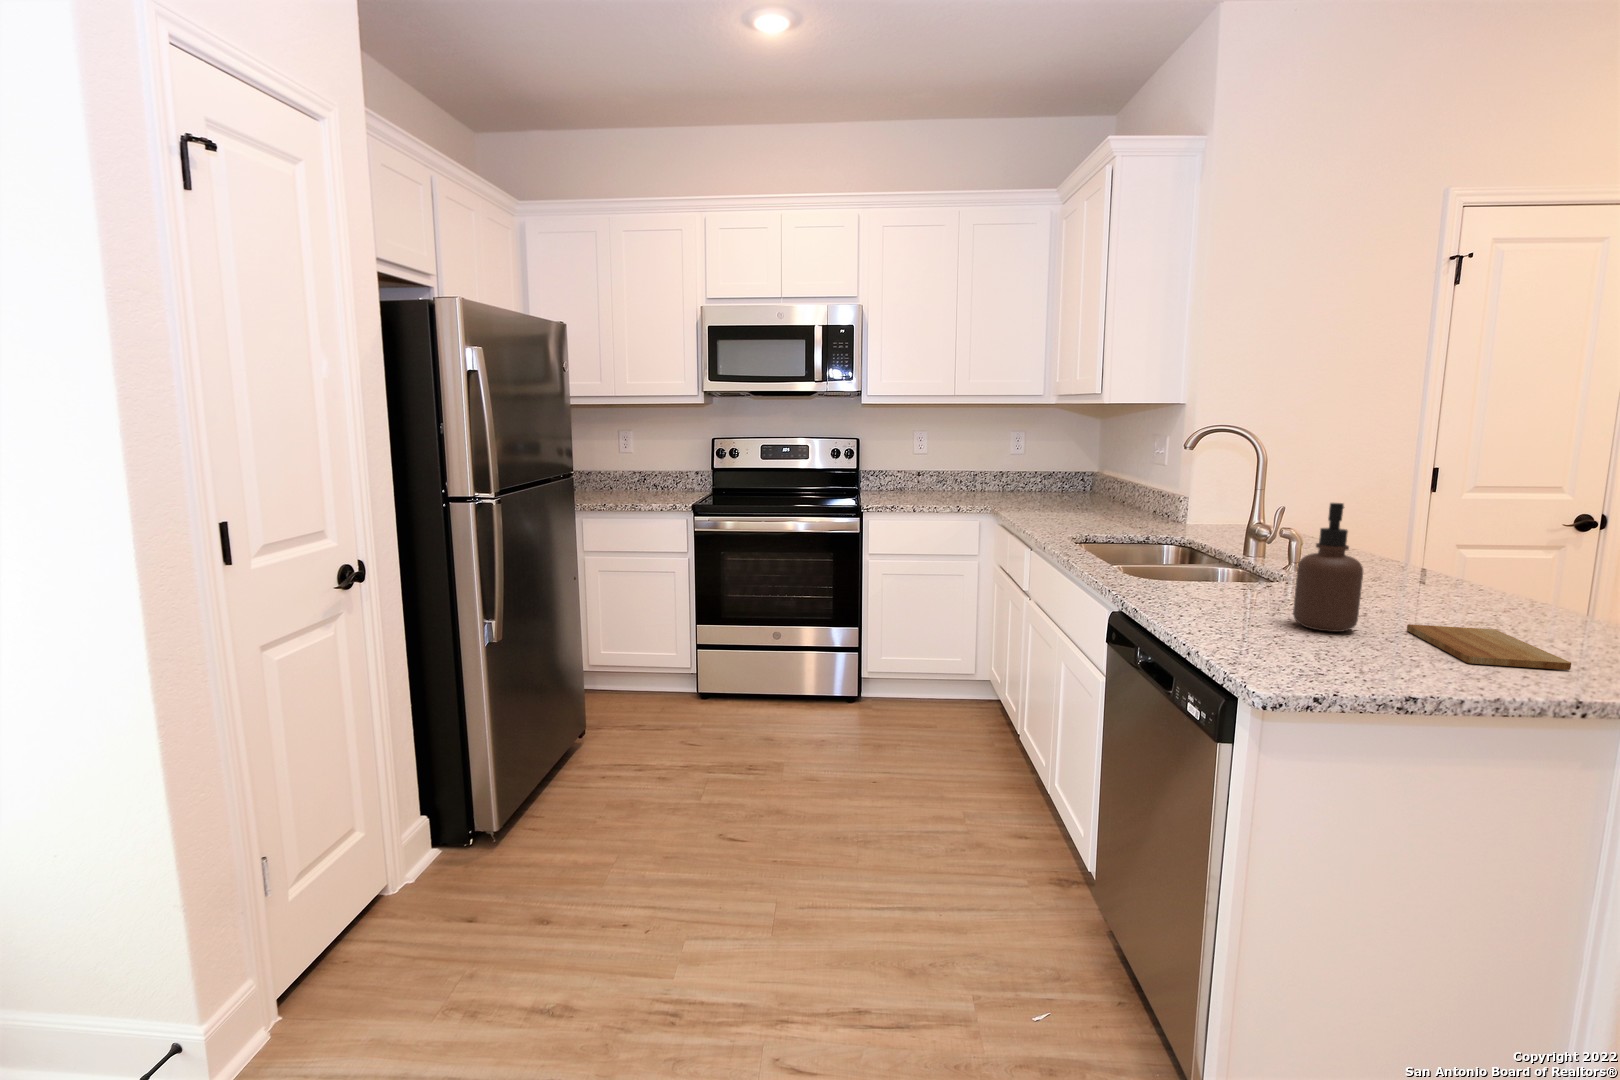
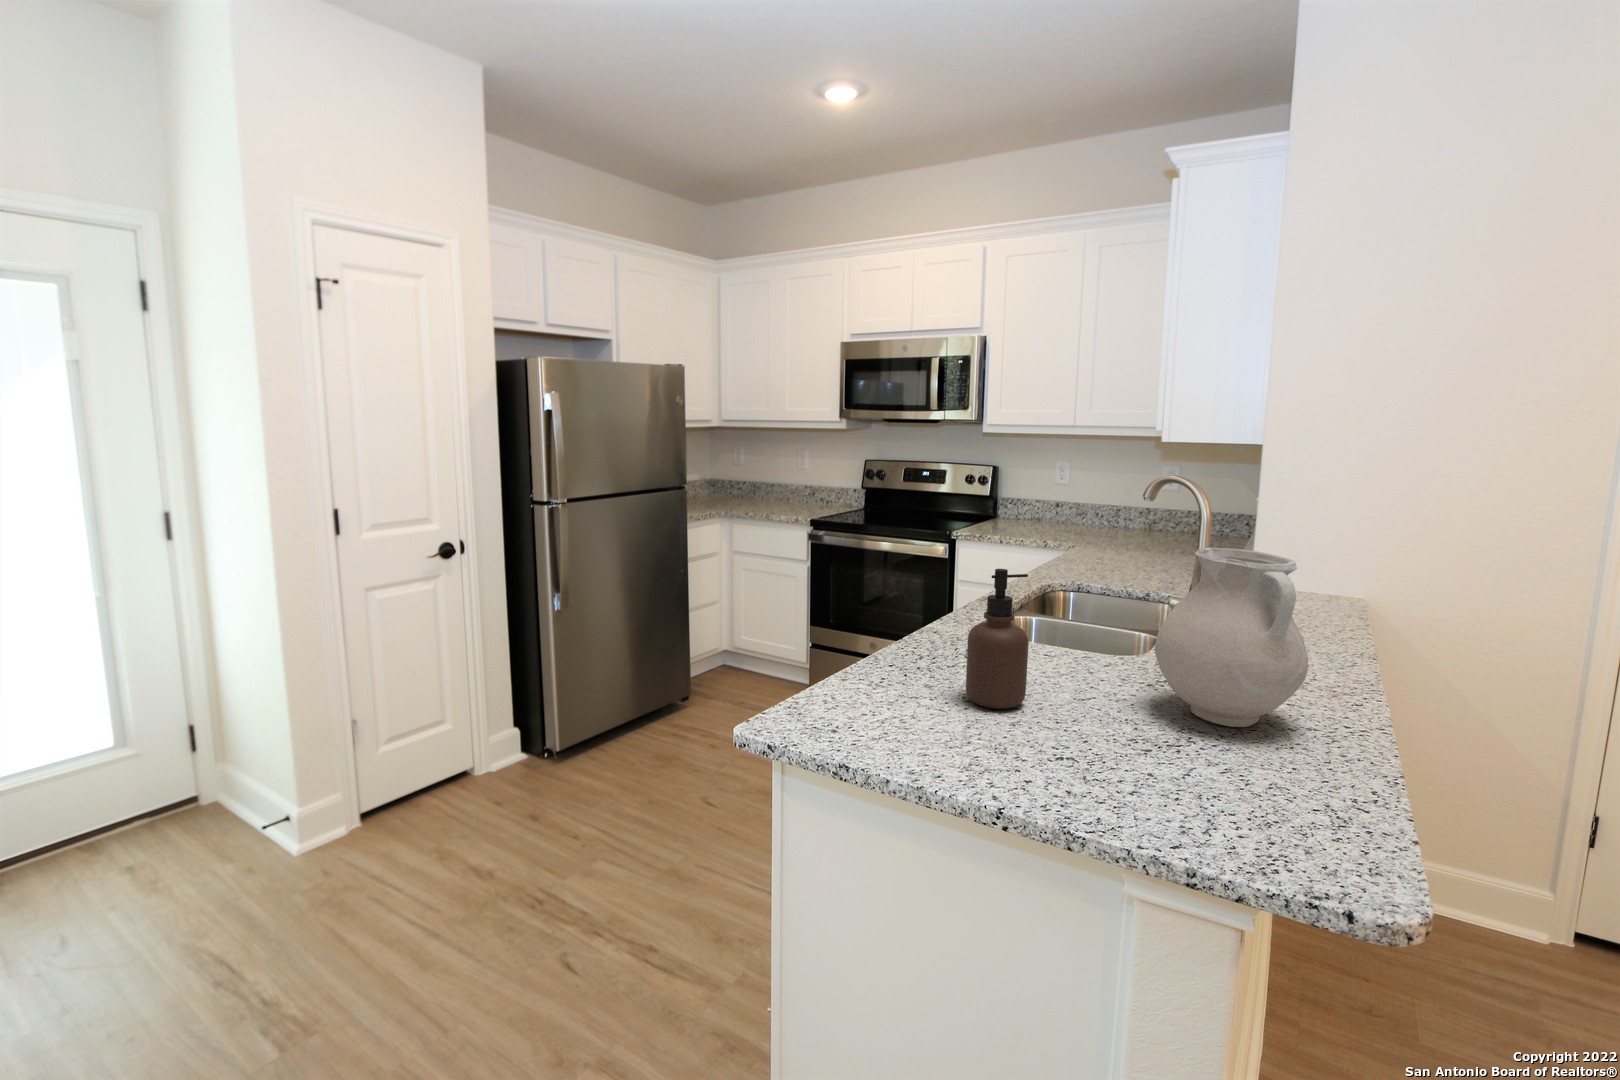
vase: none [1385,473,1539,614] -> present [1155,548,1308,727]
cutting board: present [1407,624,1571,670] -> none [1013,716,1162,790]

